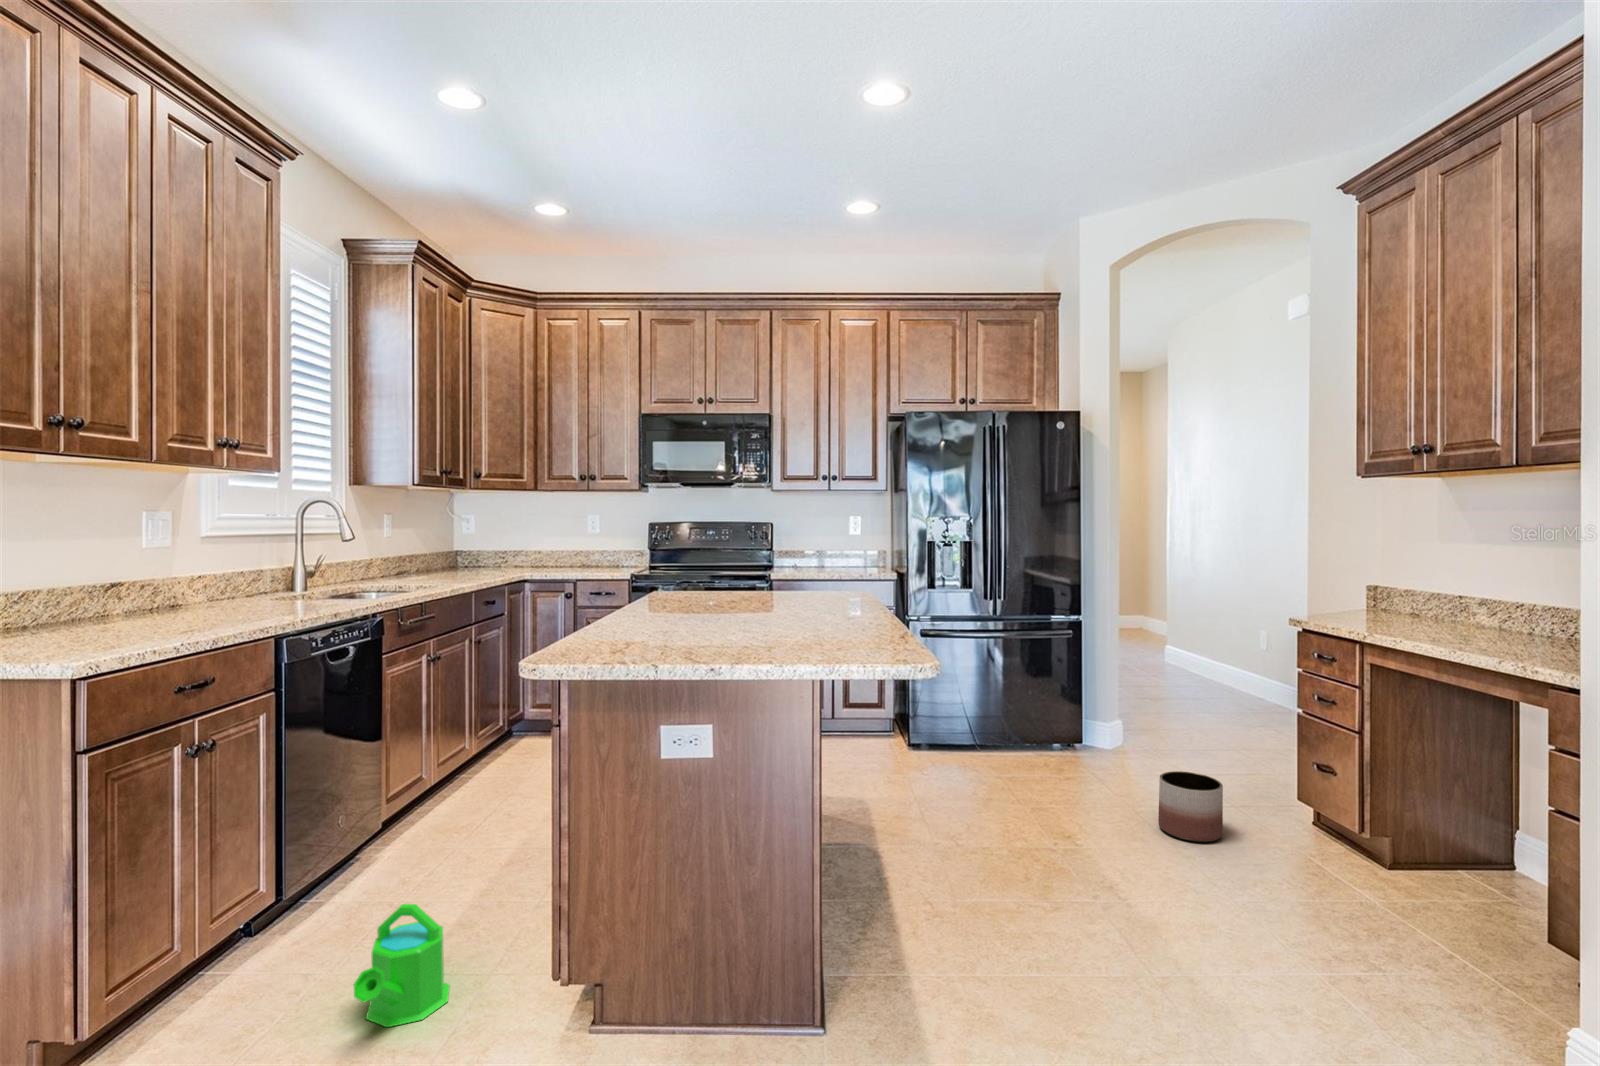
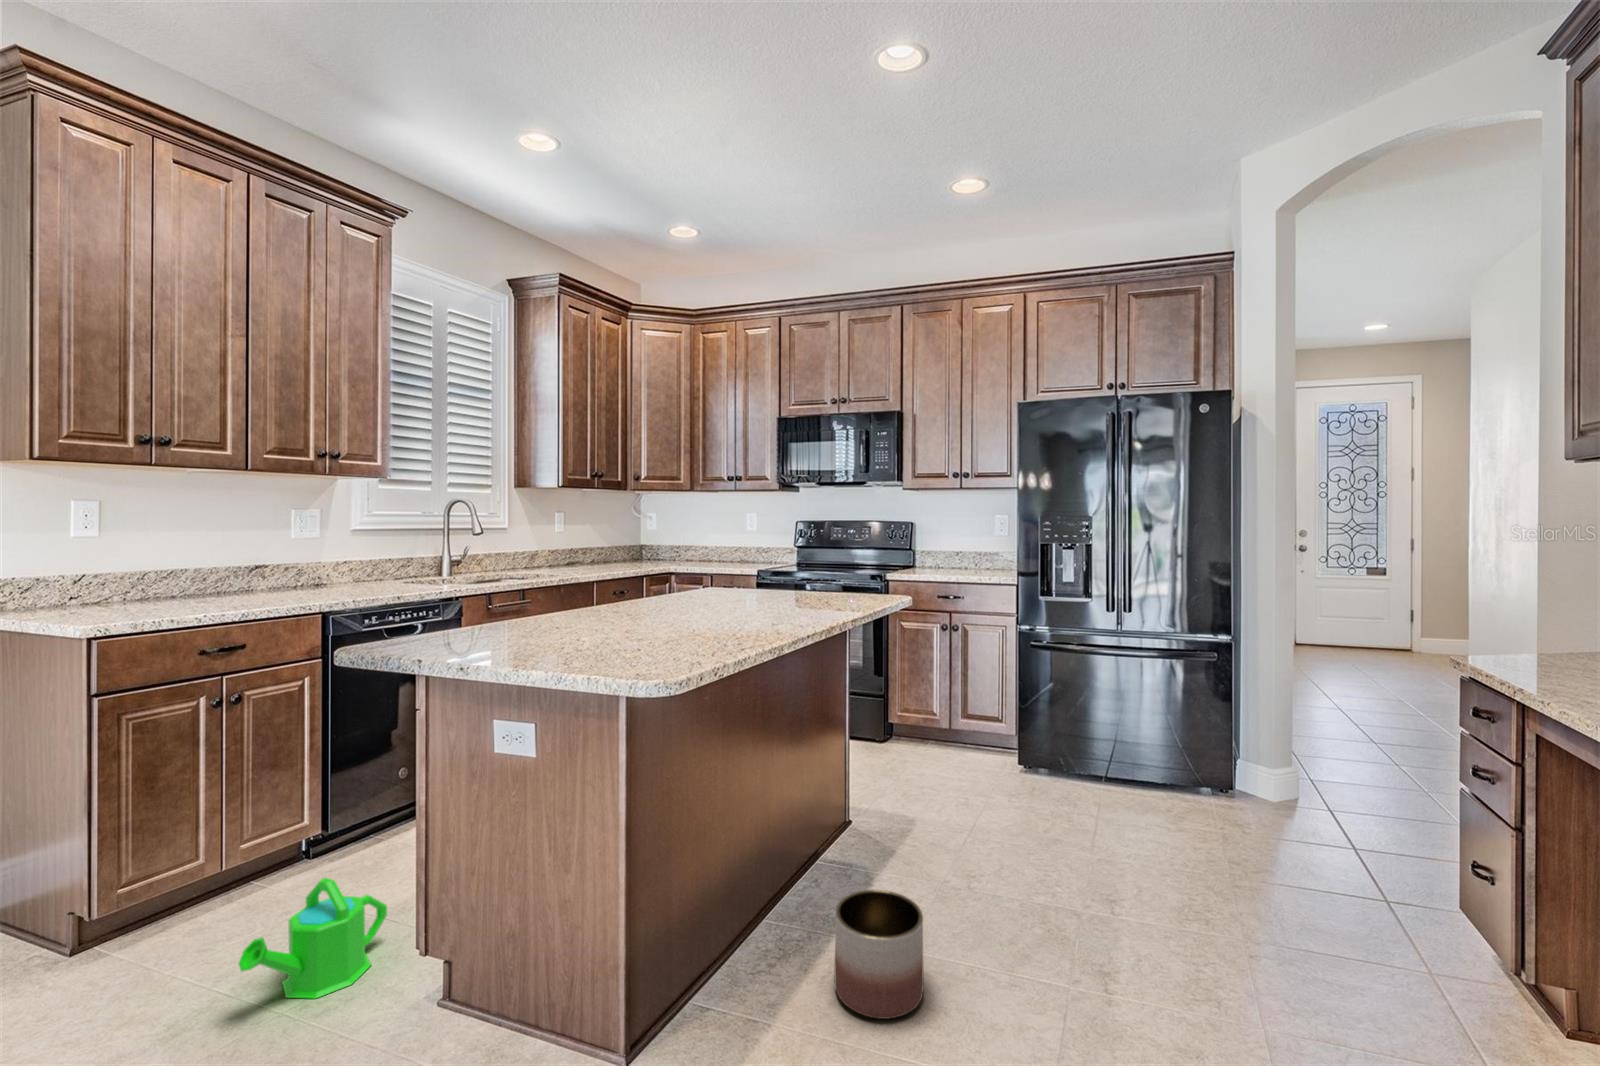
planter: present [1158,771,1223,842] -> present [834,890,924,1019]

